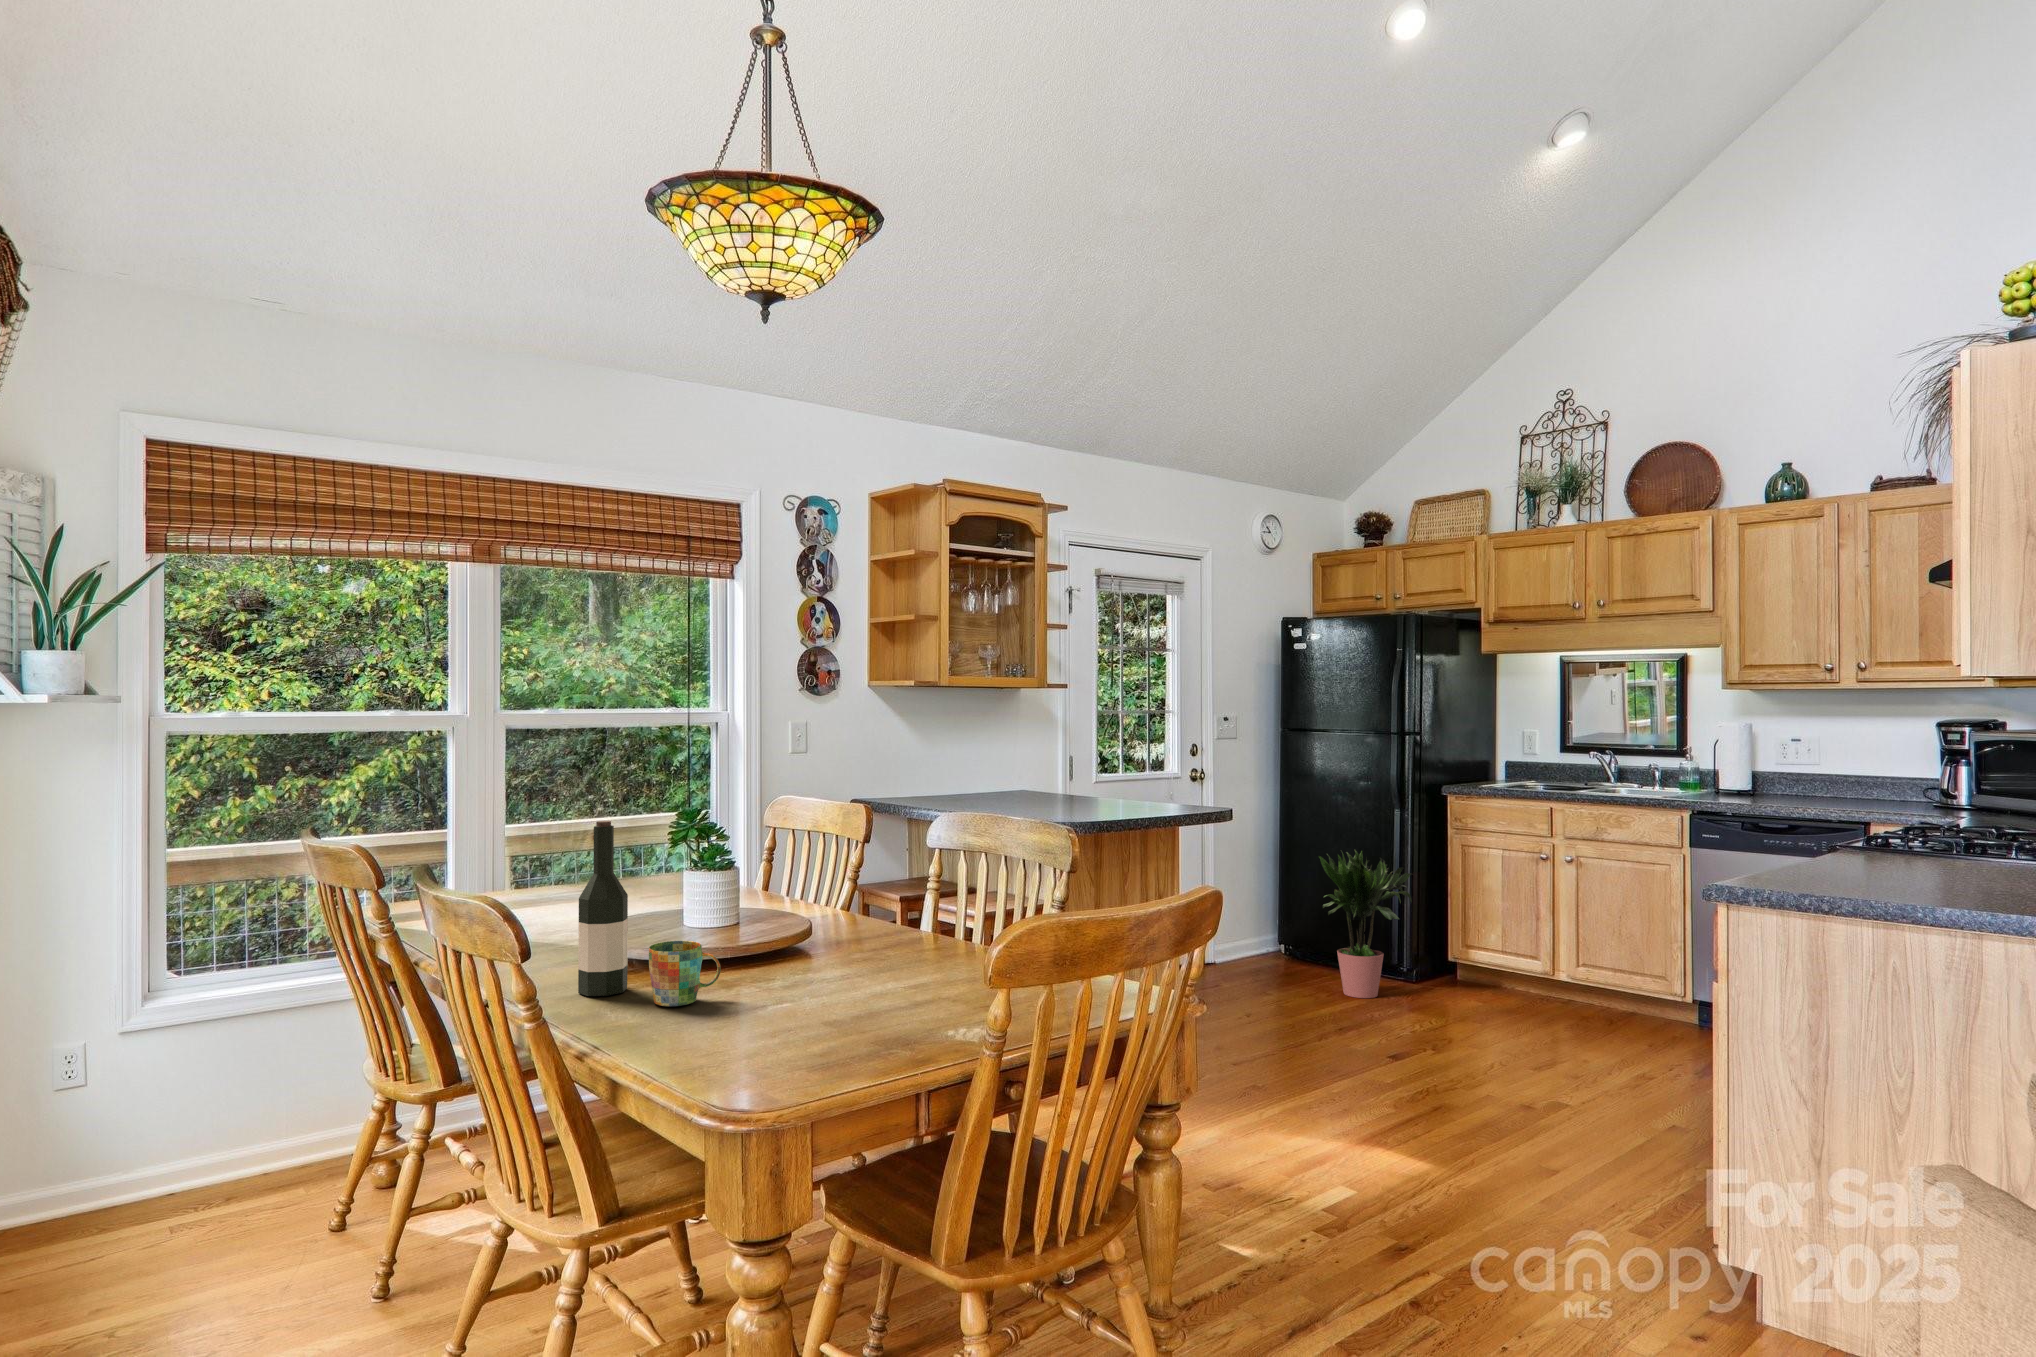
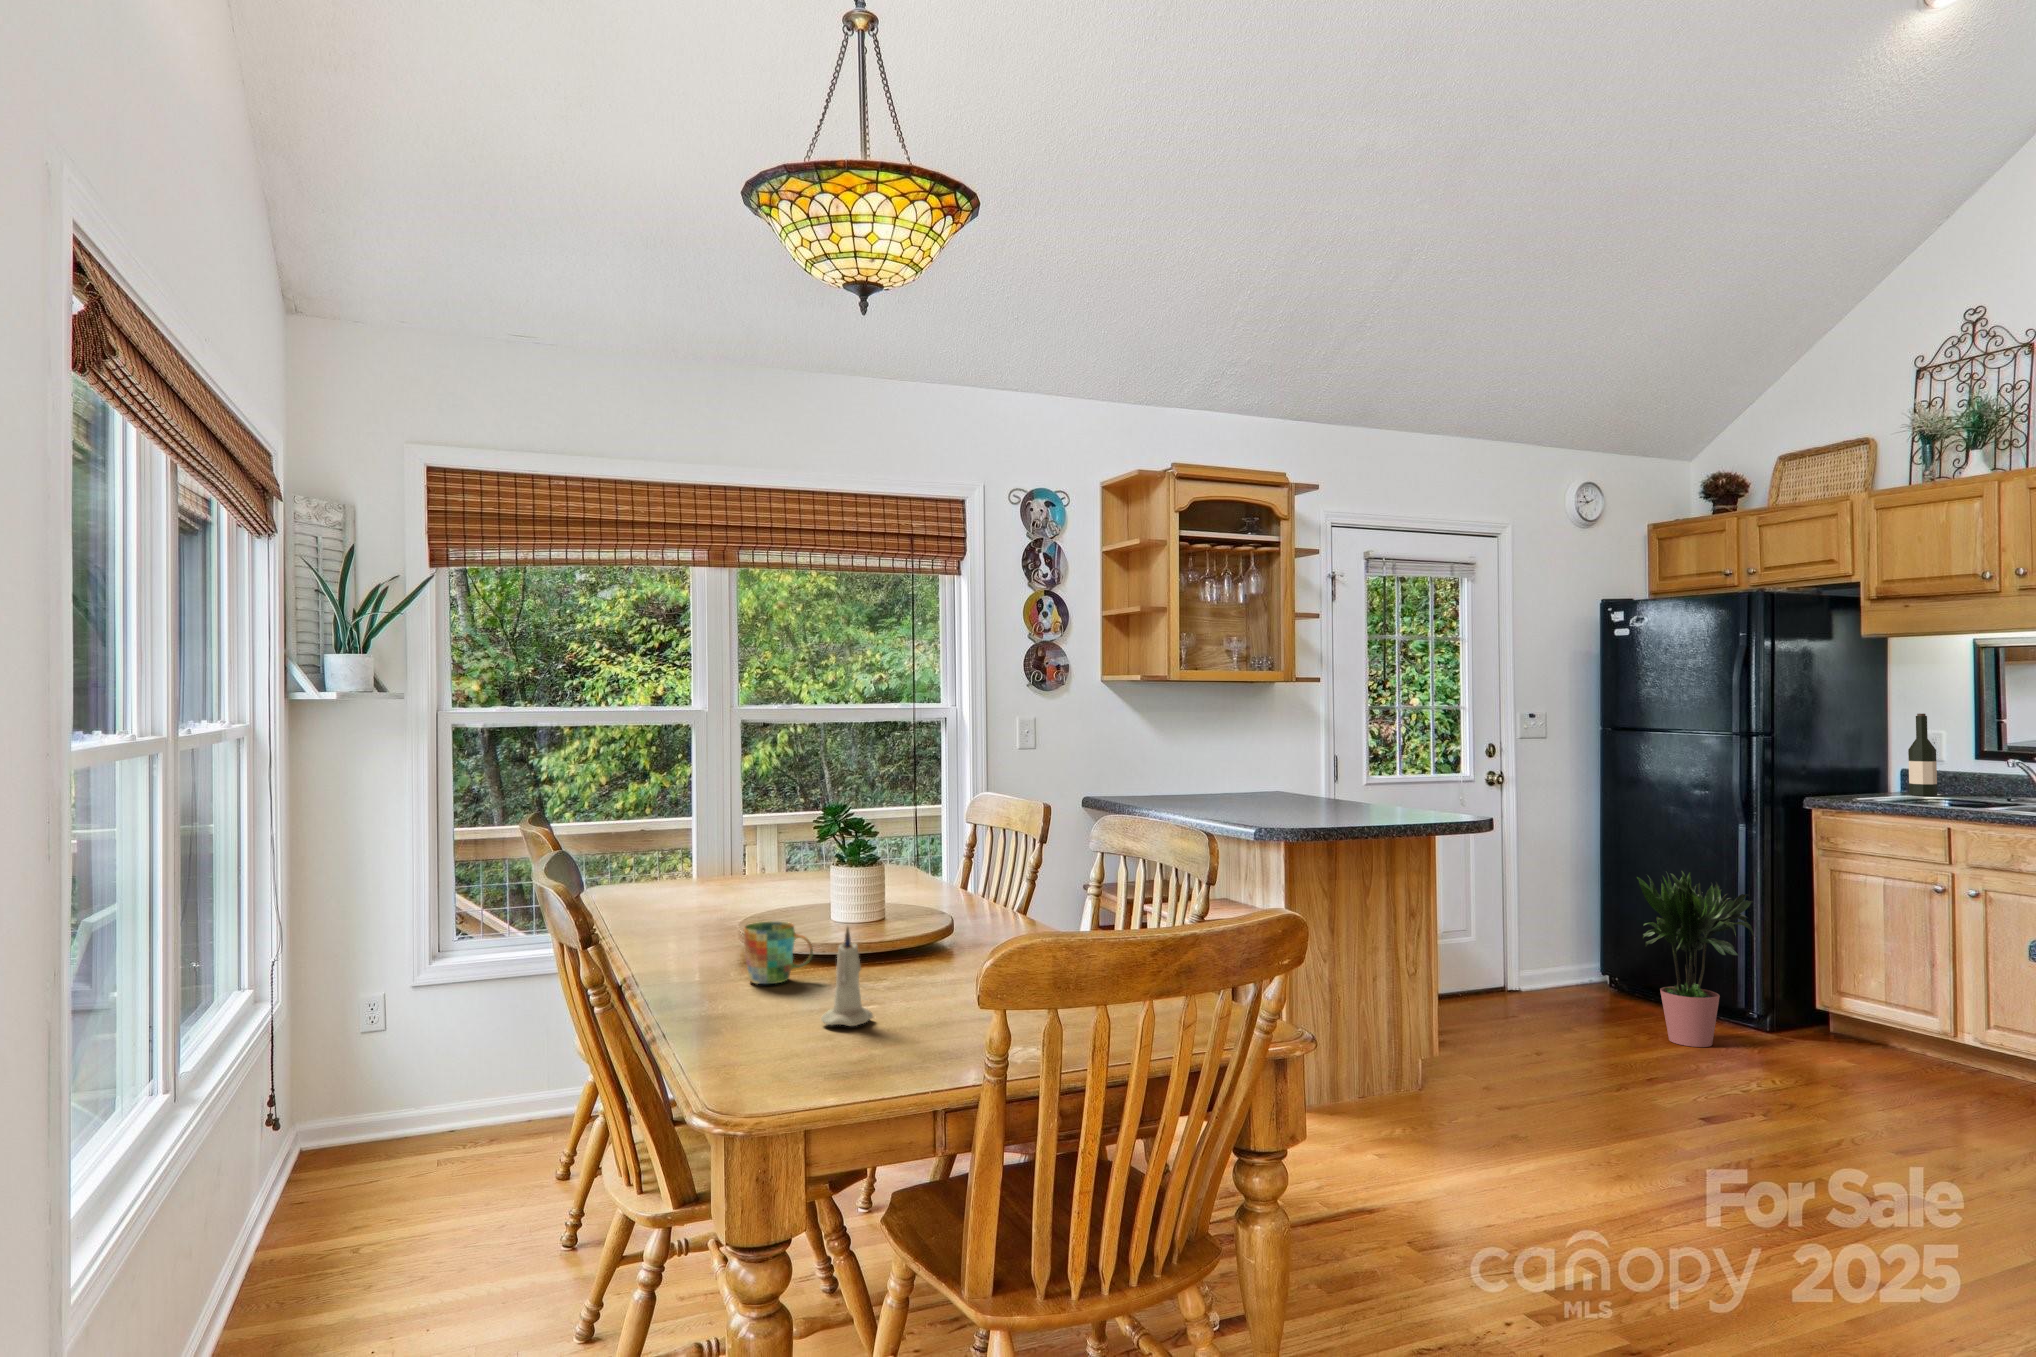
wine bottle: present [578,821,628,996] -> present [1908,714,1937,796]
candle: none [771,943,821,1045] -> present [821,927,873,1026]

